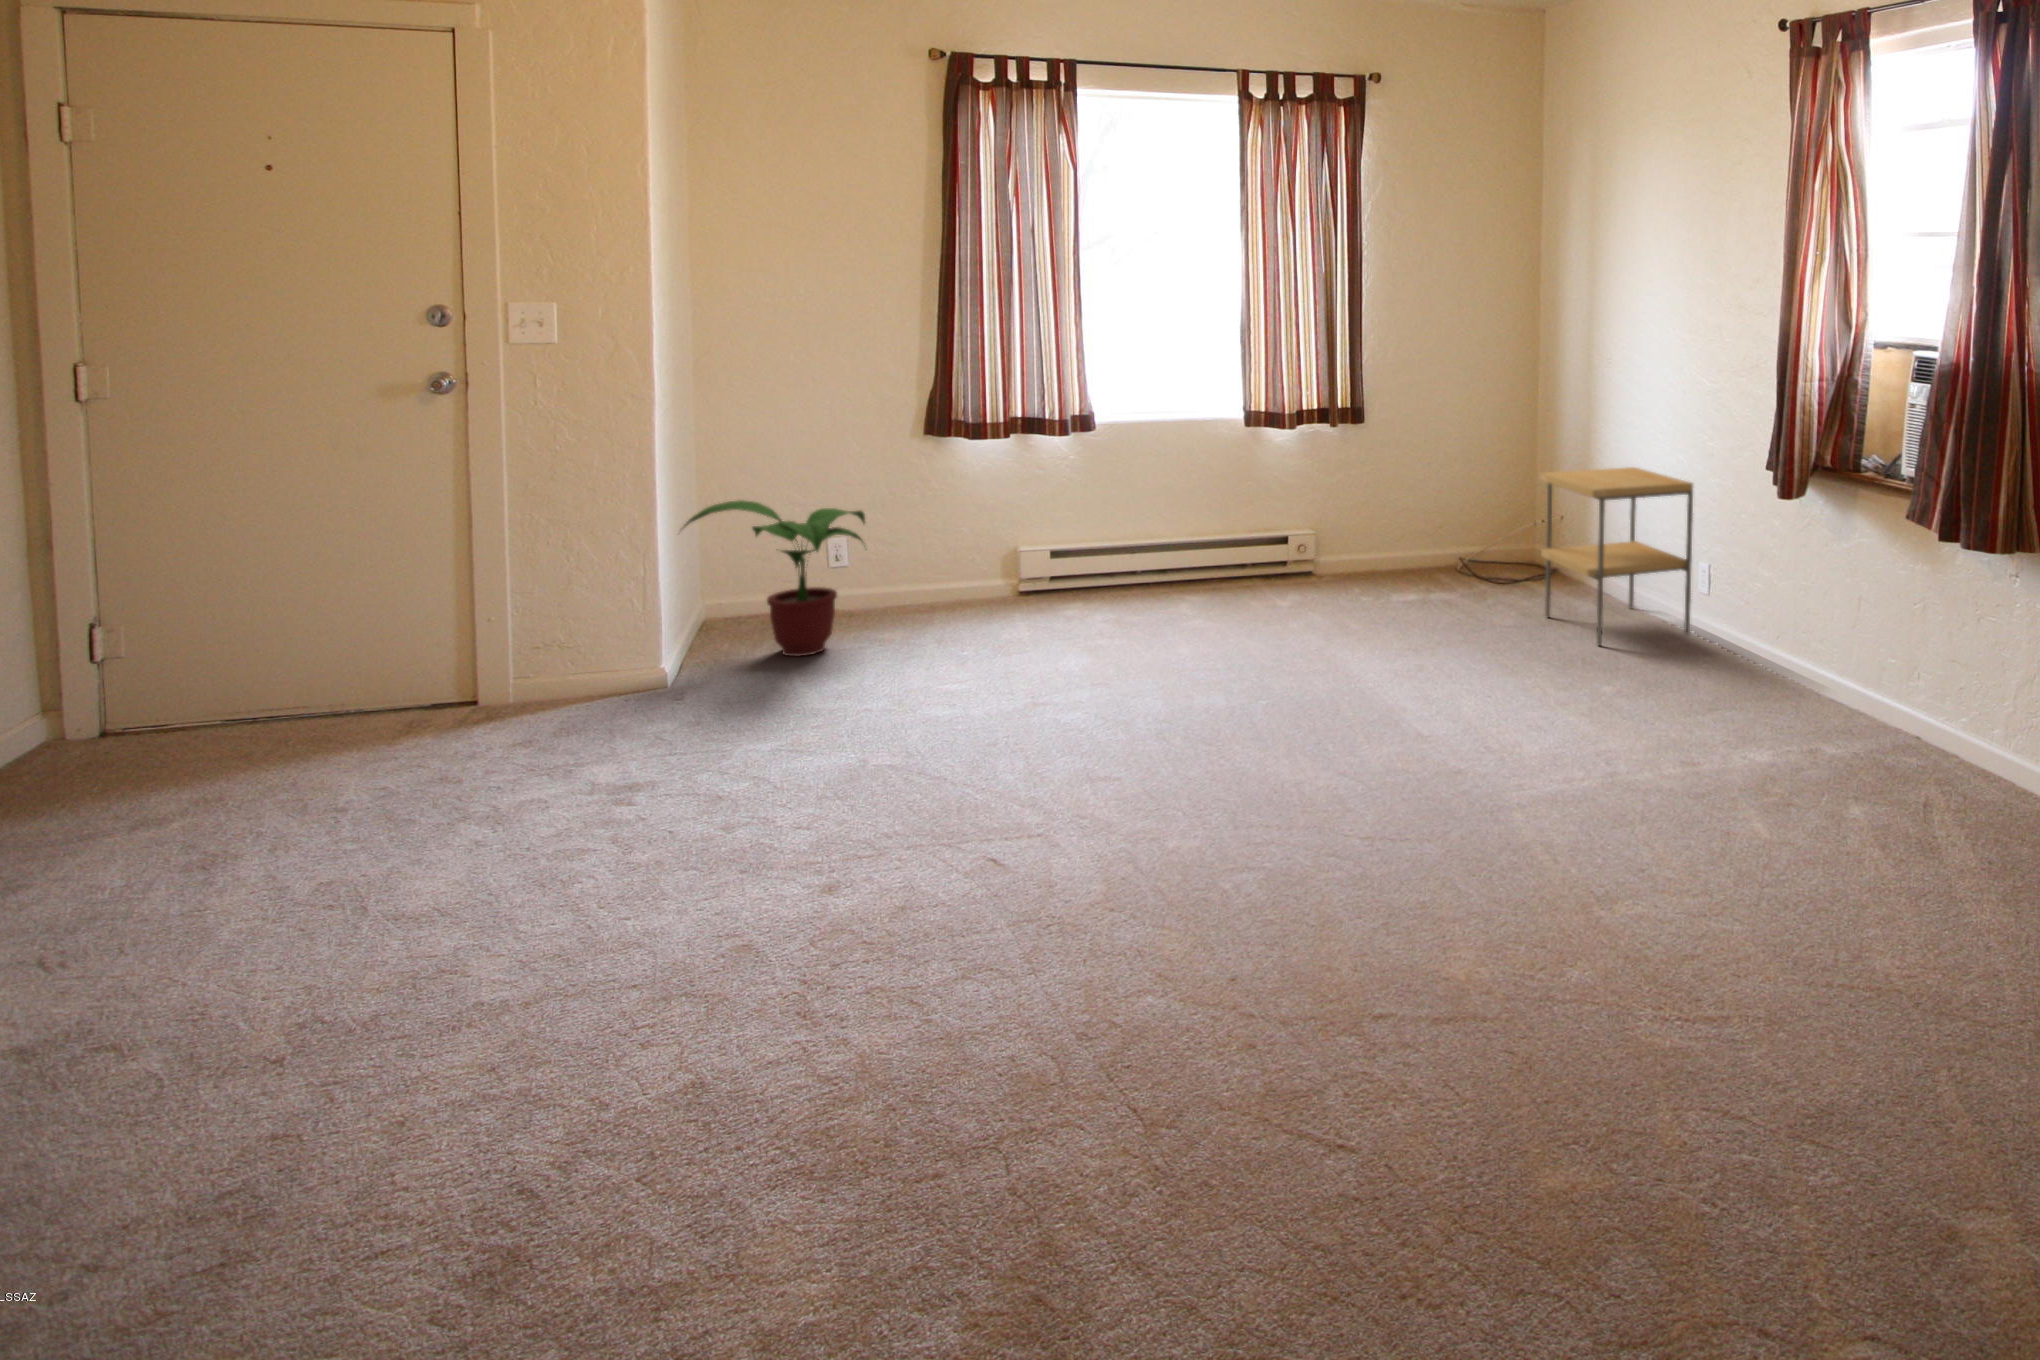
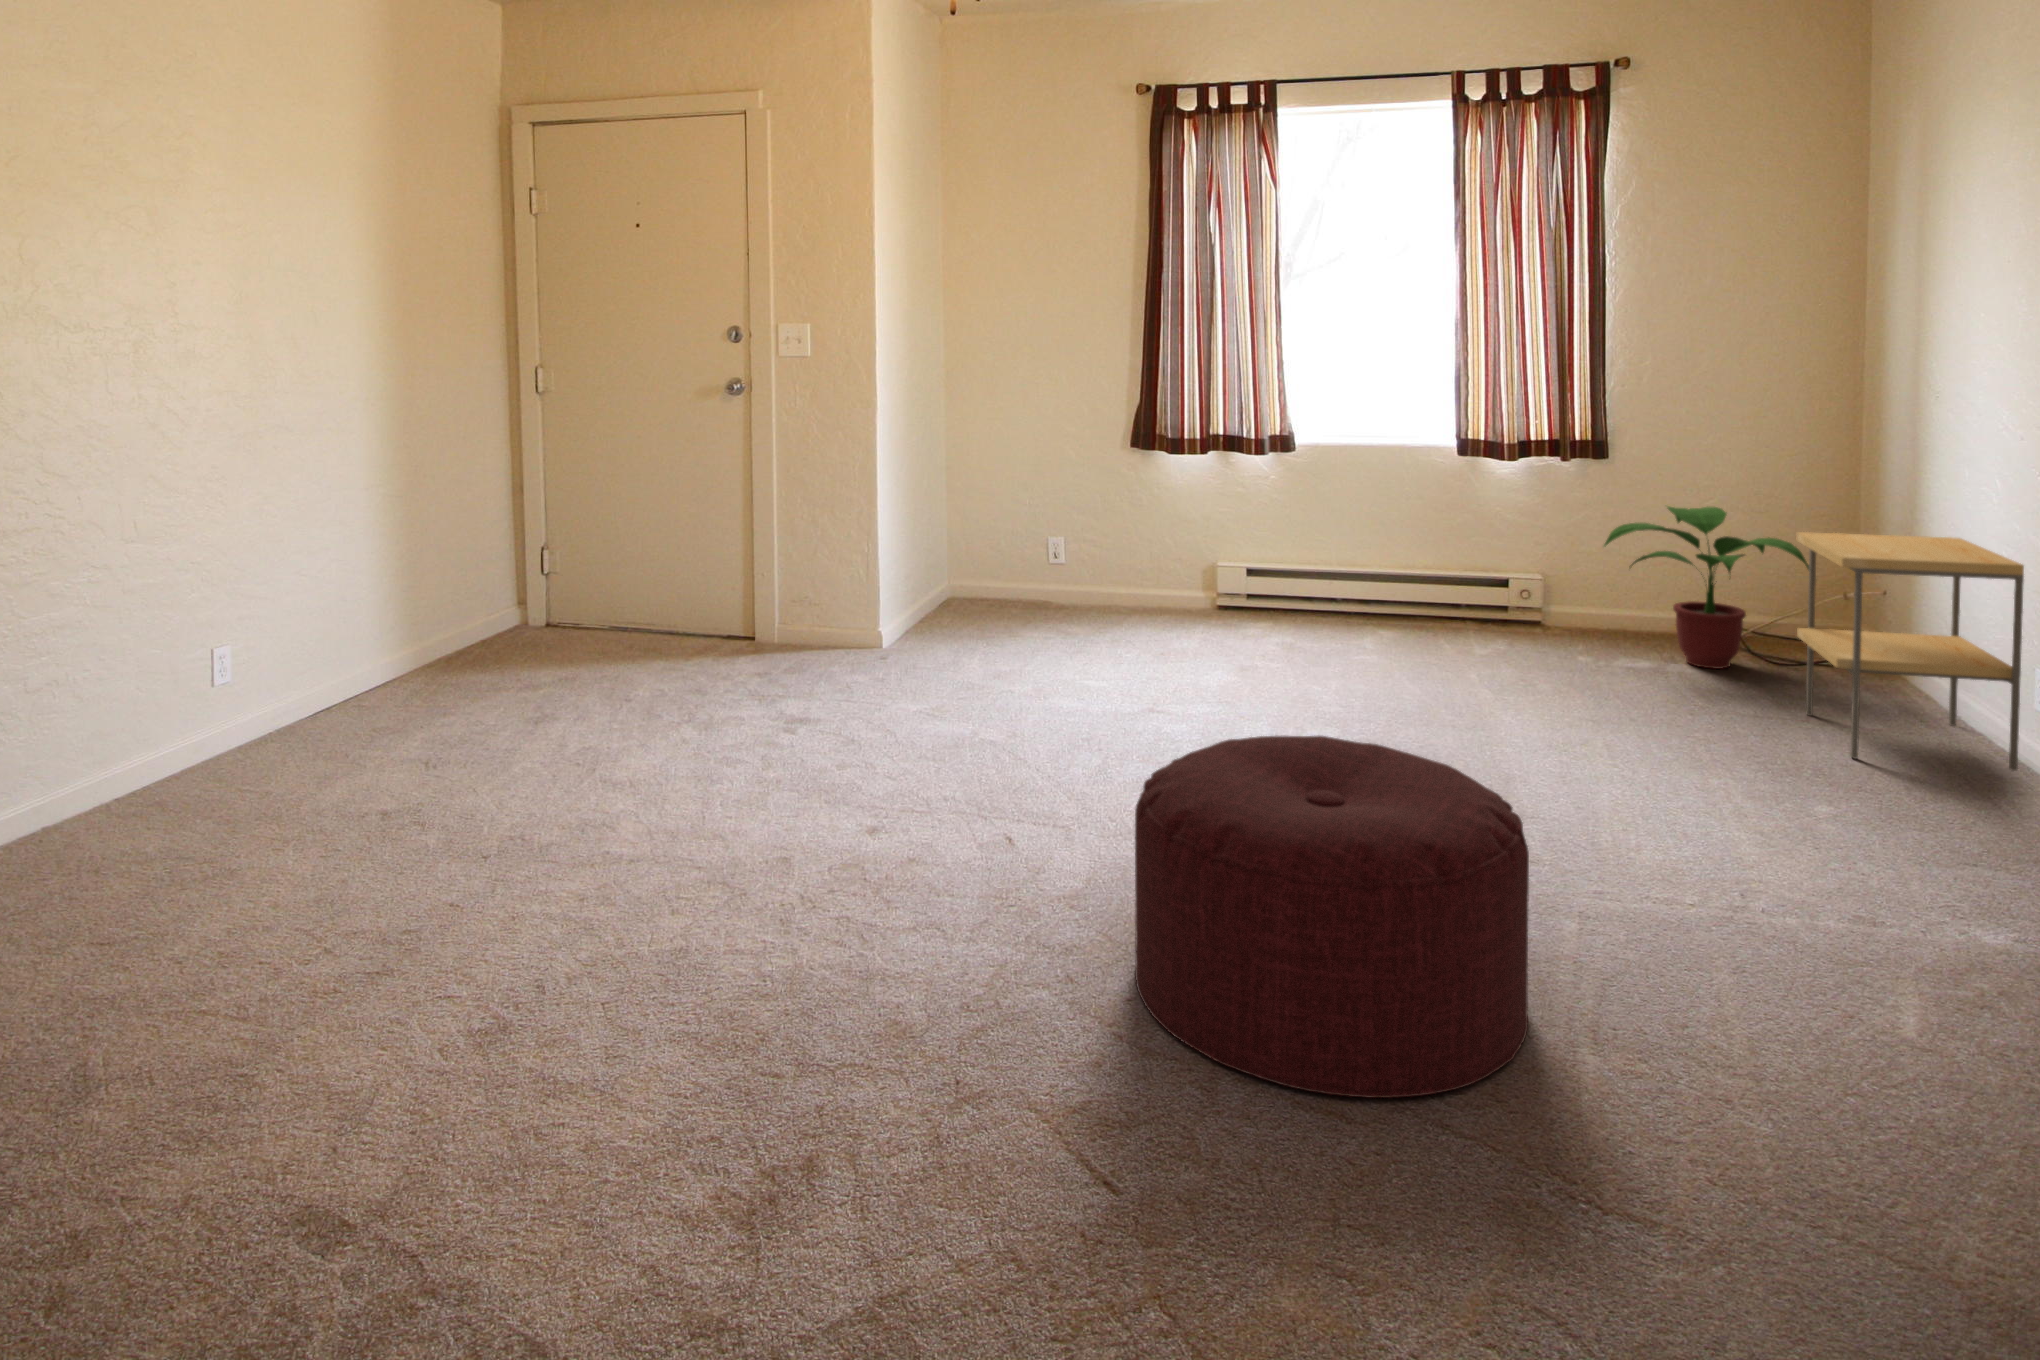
potted plant: present [684,500,865,656] -> present [1605,506,1809,669]
ottoman: none [1230,709,1600,1069] -> present [1135,736,1529,1098]

